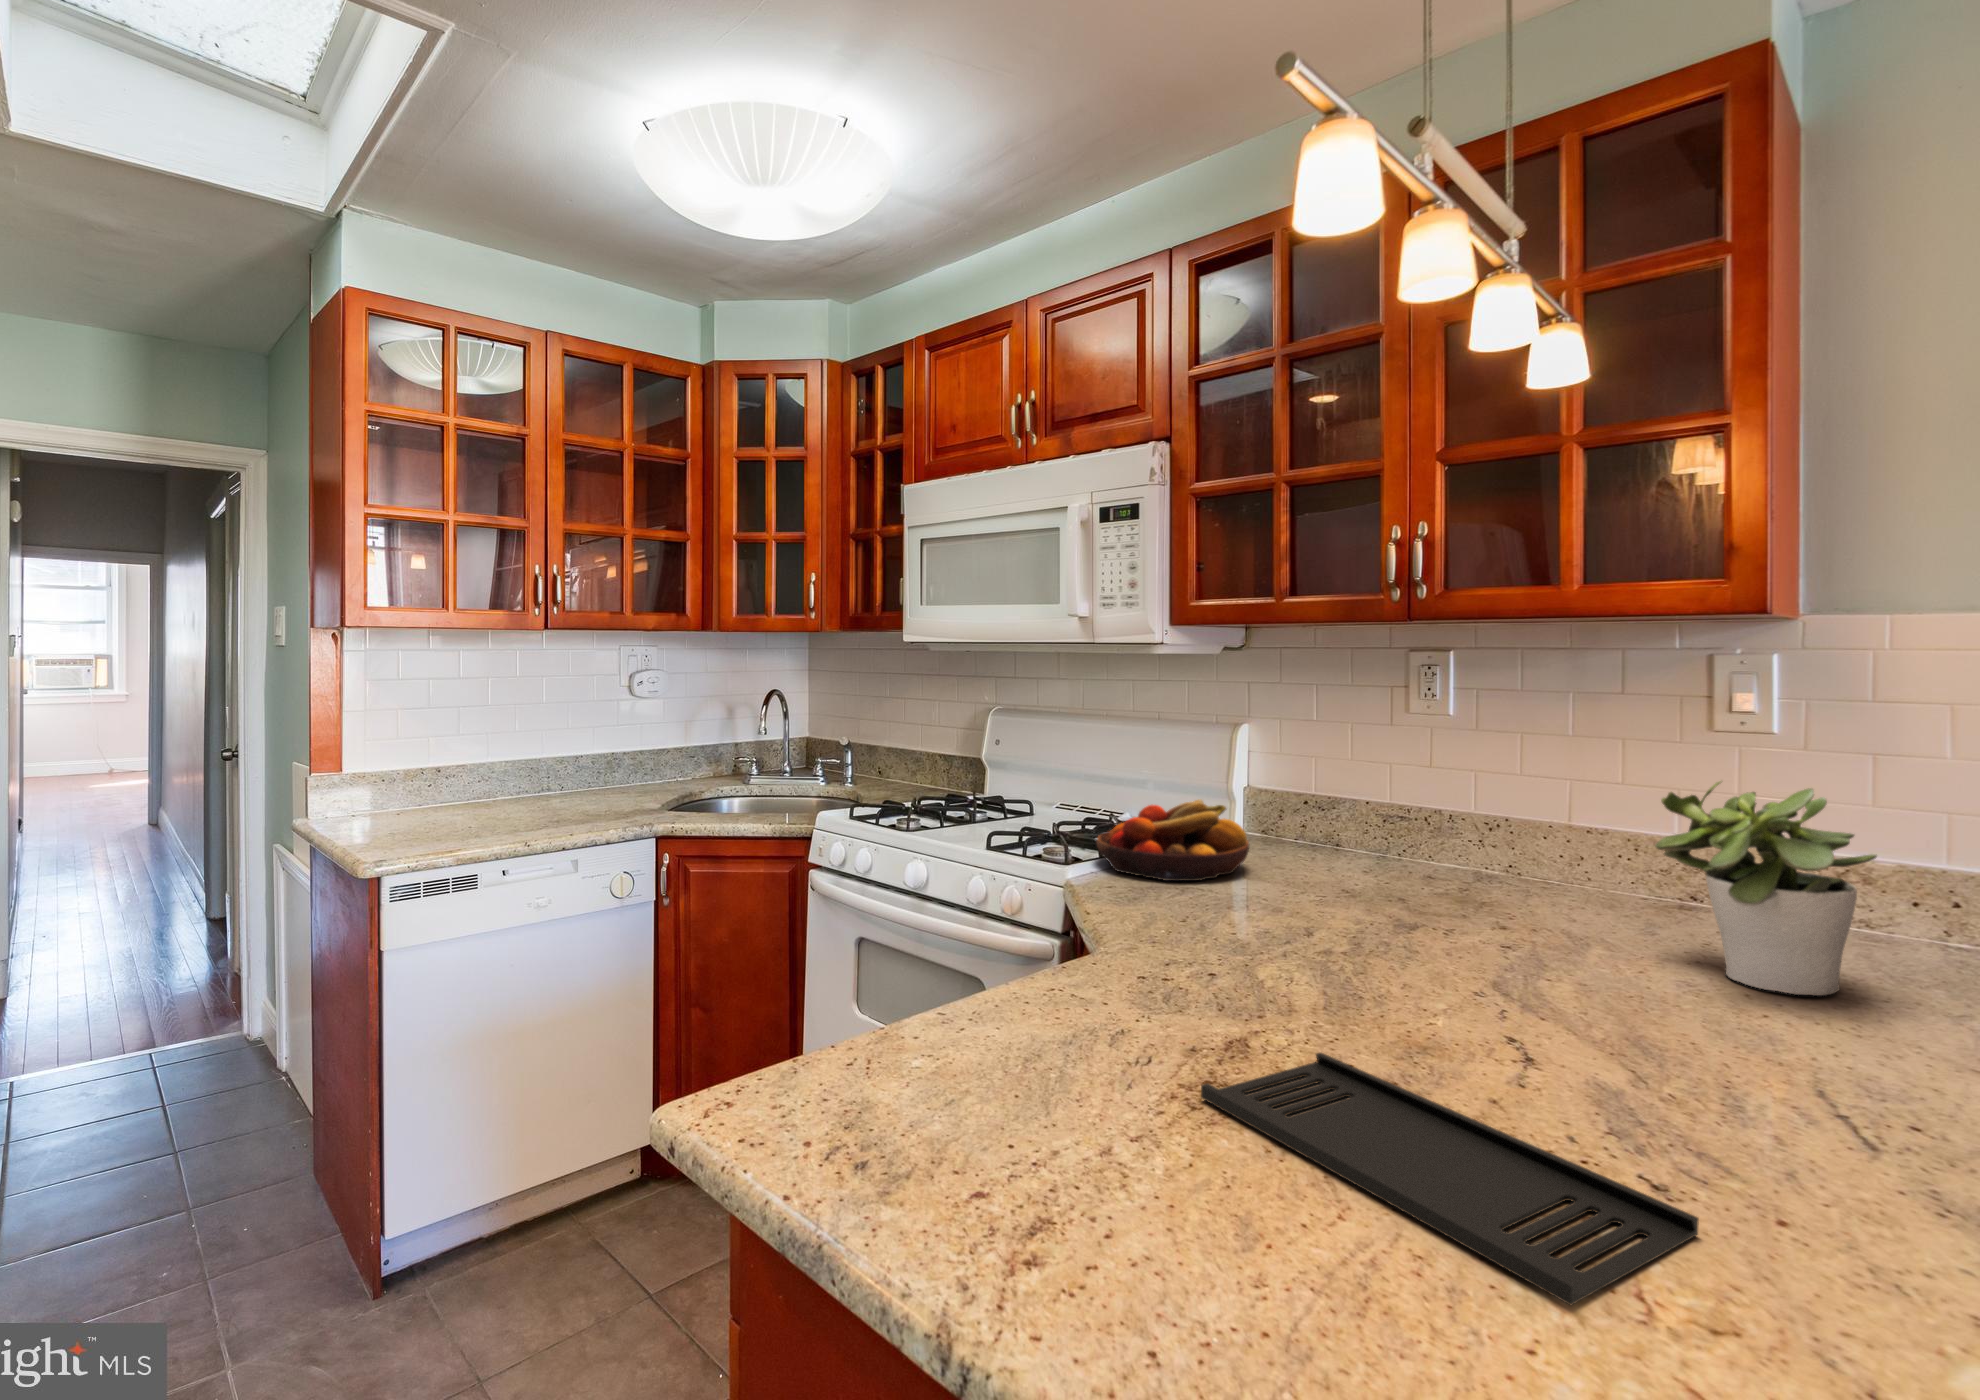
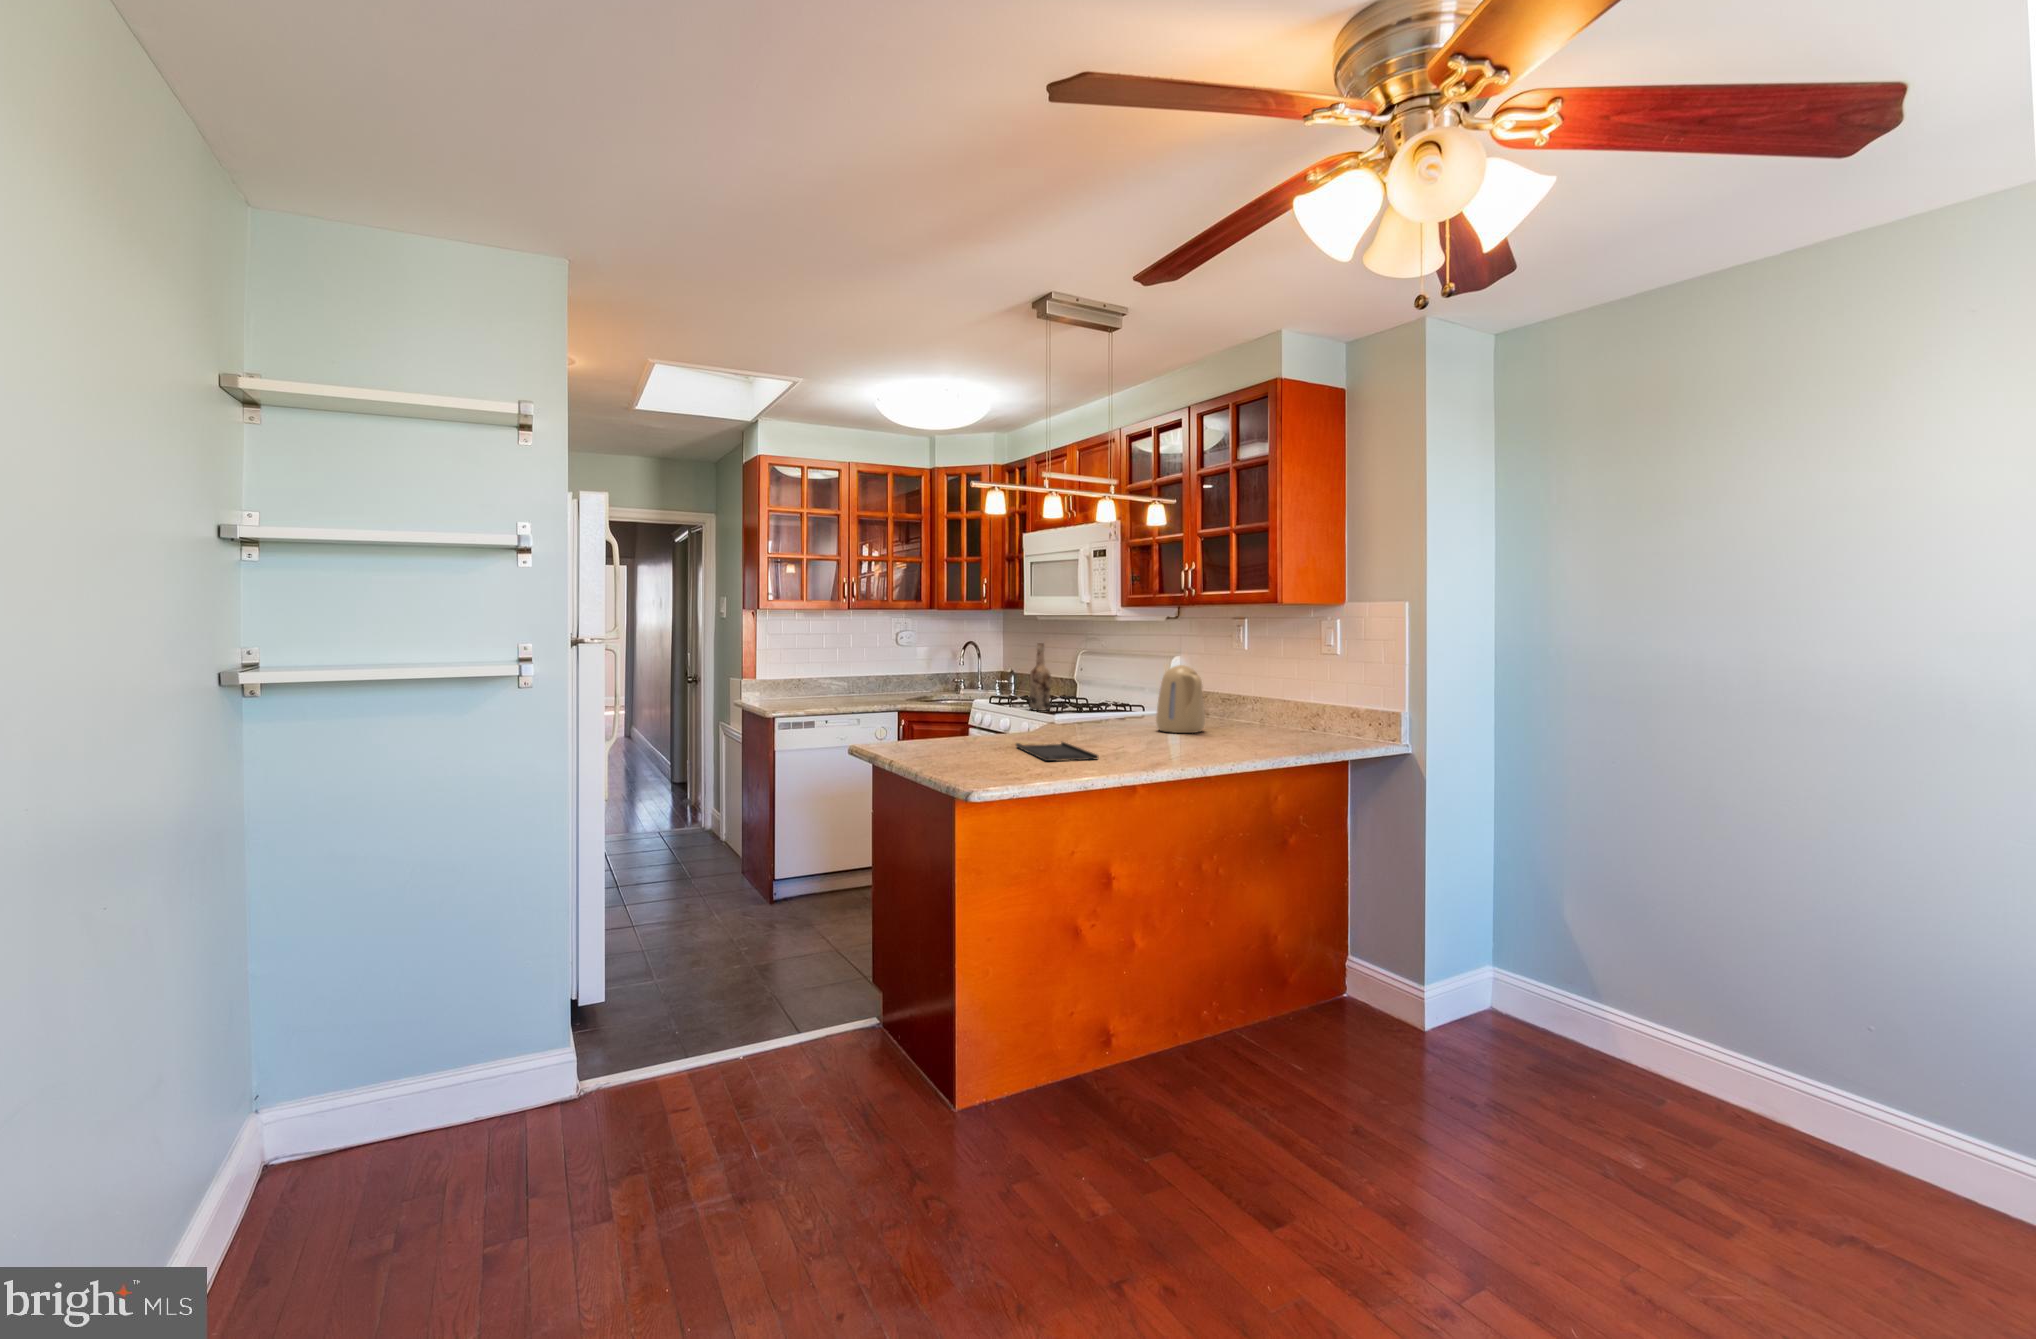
wine bottle: none [950,699,993,841] -> present [1030,643,1051,711]
kettle: none [1366,767,1533,942] -> present [1156,665,1205,733]
potted plant: present [1655,781,1877,996] -> none [1235,667,1297,742]
fruit bowl: present [1096,799,1249,881] -> none [1081,688,1149,721]

